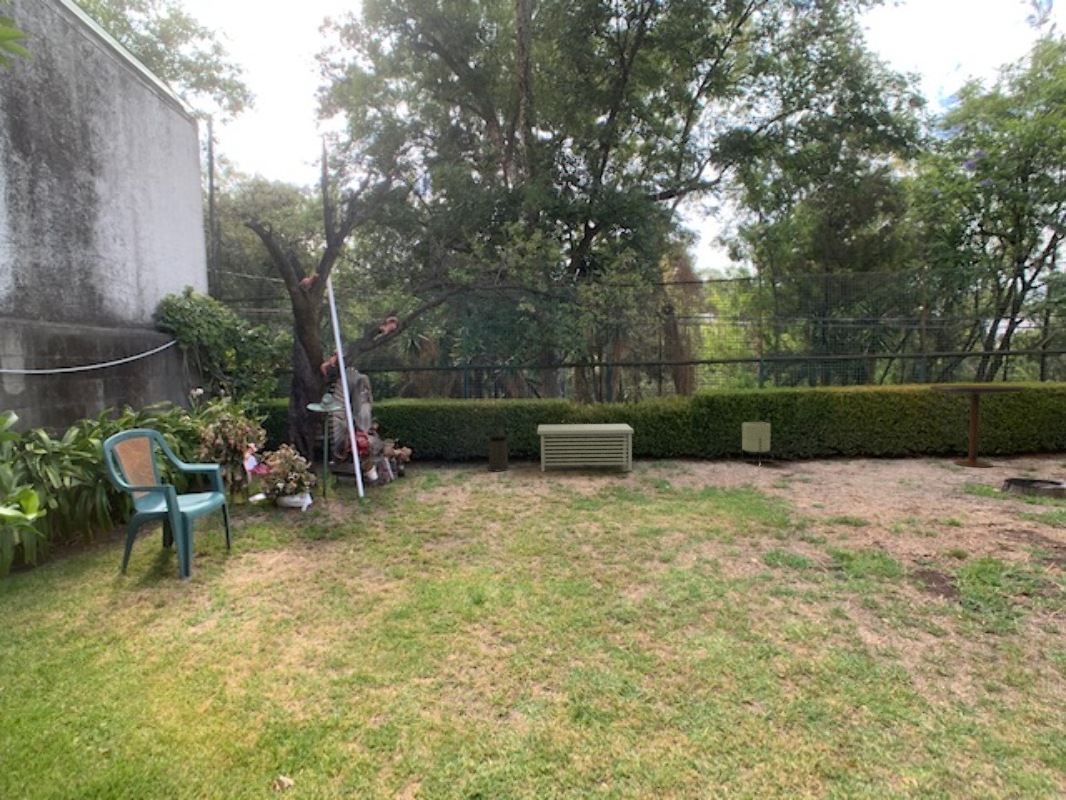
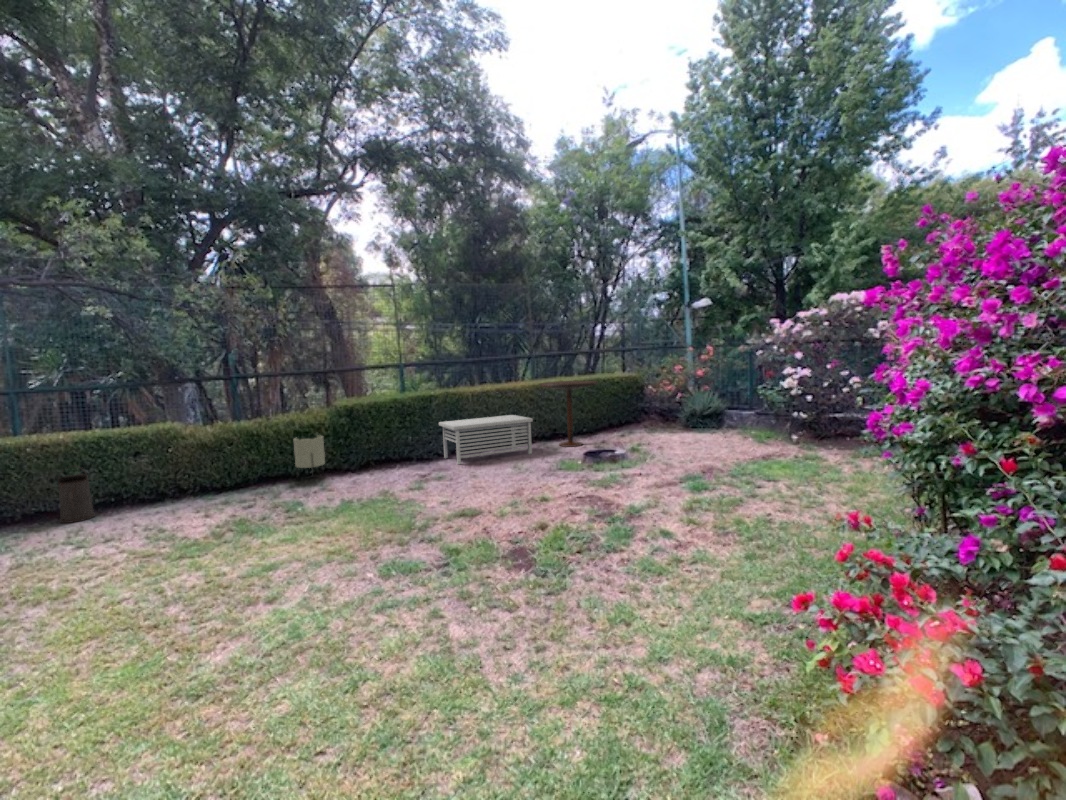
planter: present [742,422,771,460] -> present [294,435,325,474]
storage bench: present [537,424,634,471] -> present [439,415,533,464]

